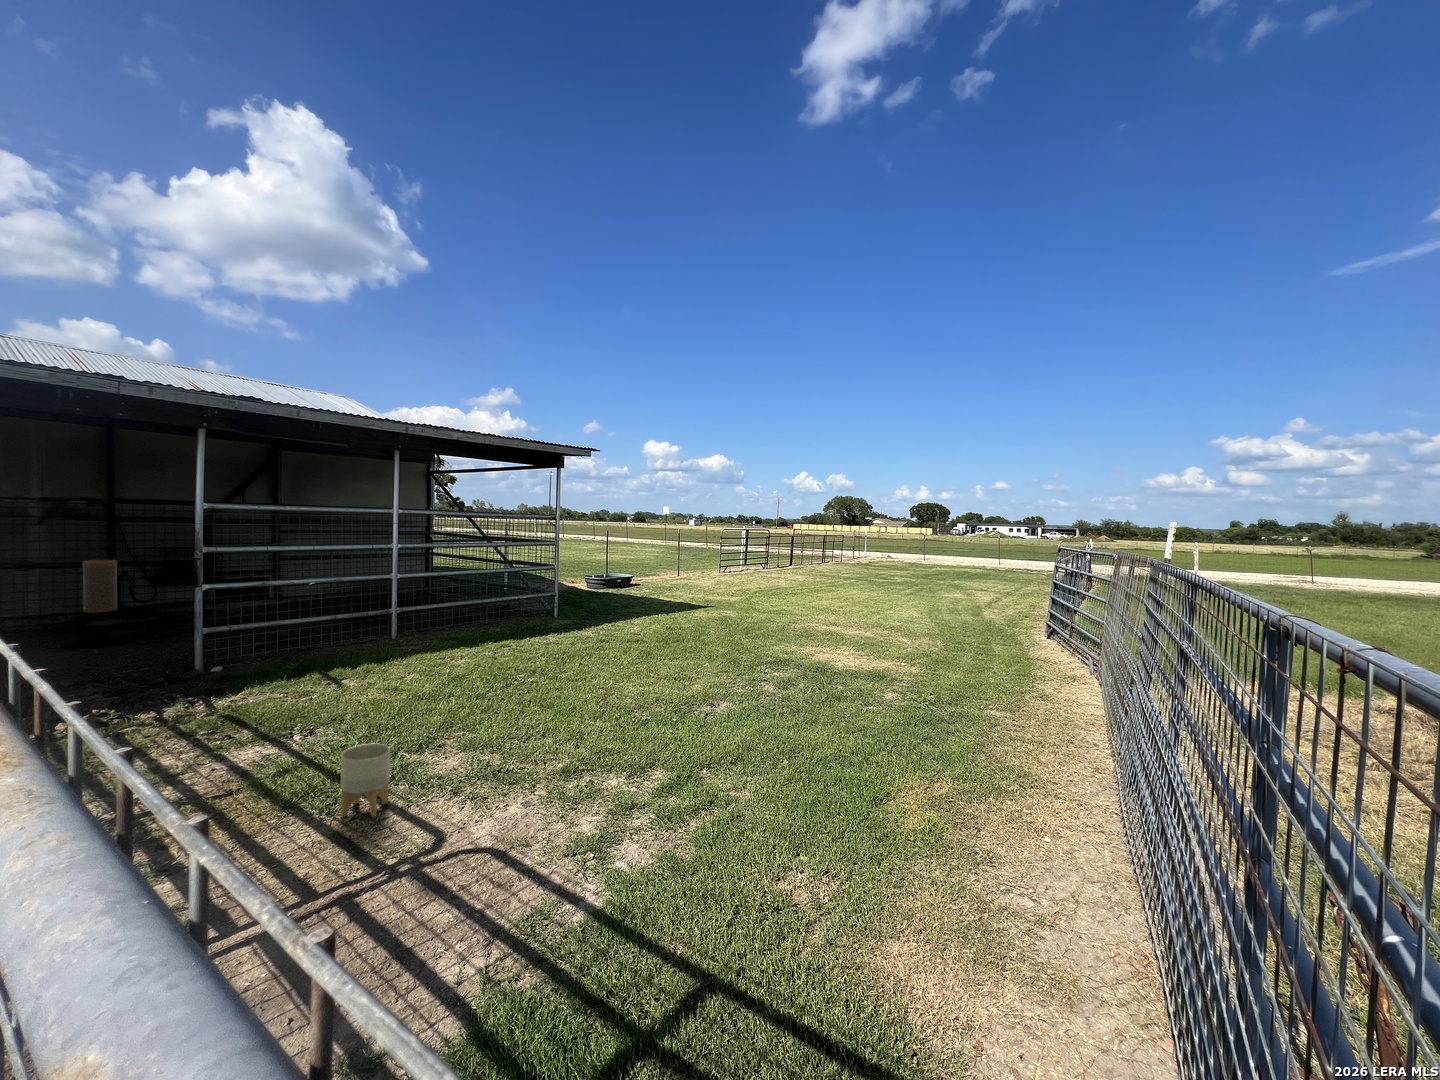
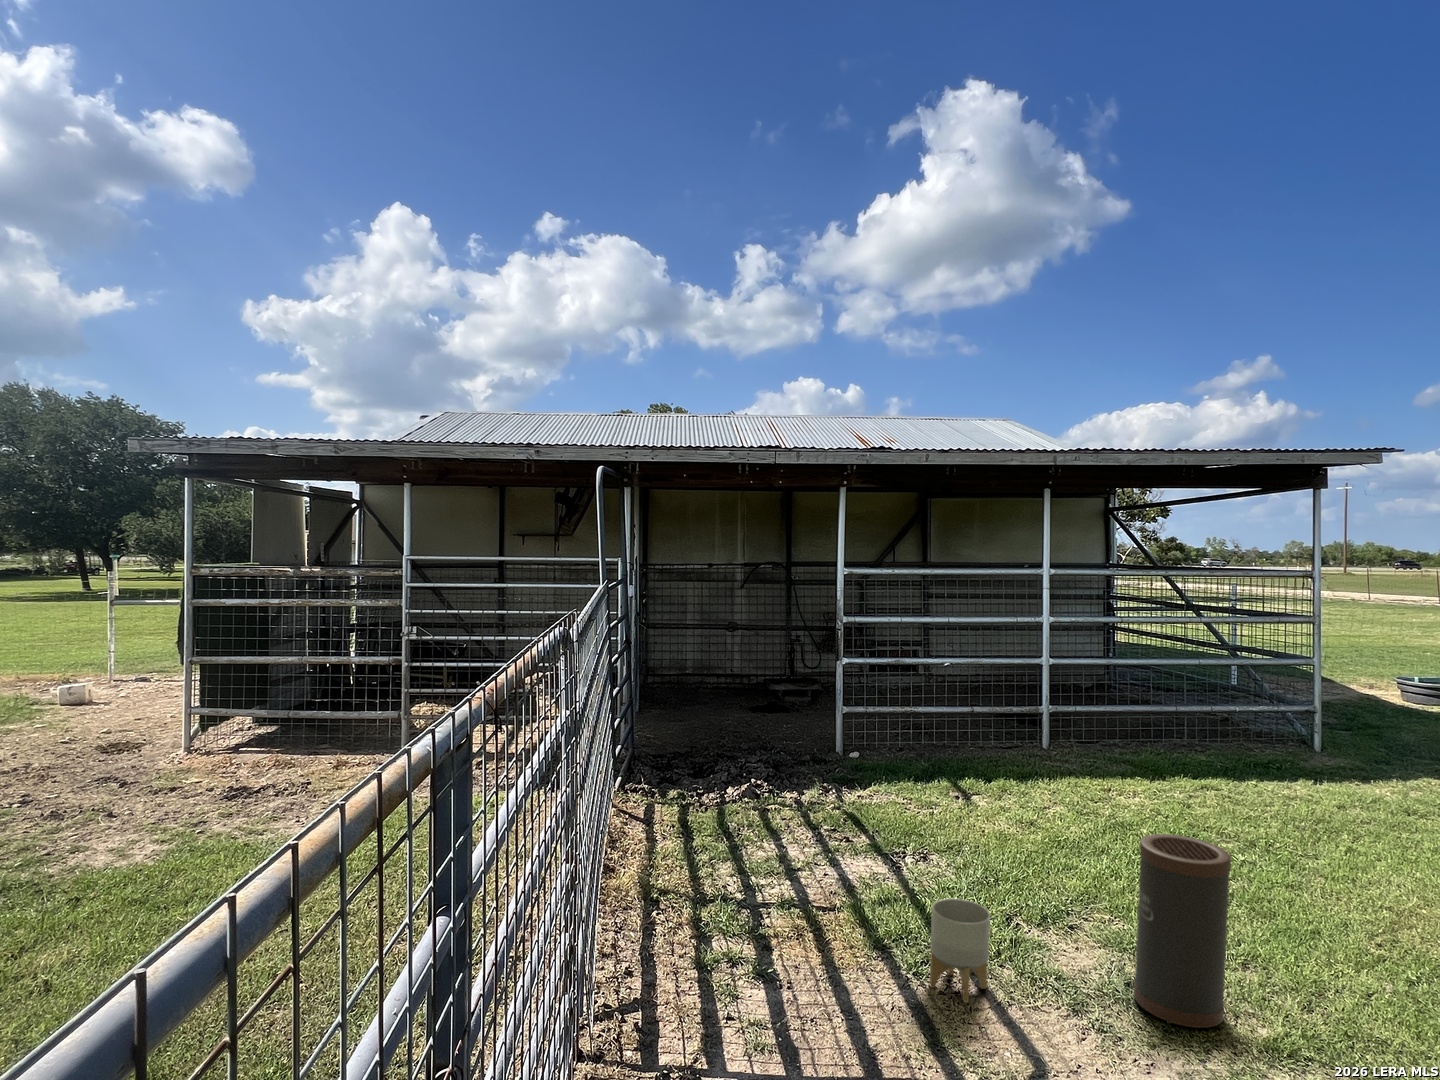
trash can: present [83,560,118,613] -> present [1133,834,1231,1028]

